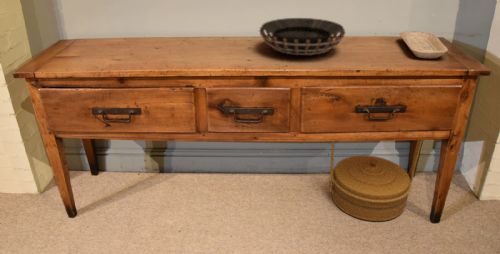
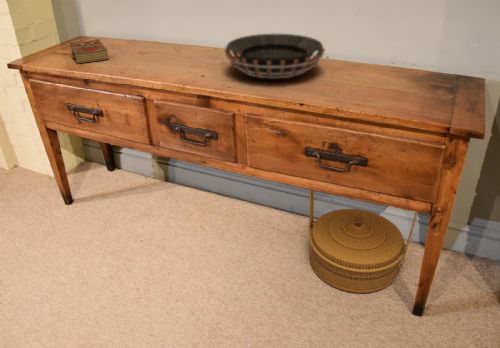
tray: present [399,31,448,58] -> none [392,64,458,103]
book: none [80,39,133,64] -> present [70,39,109,63]

